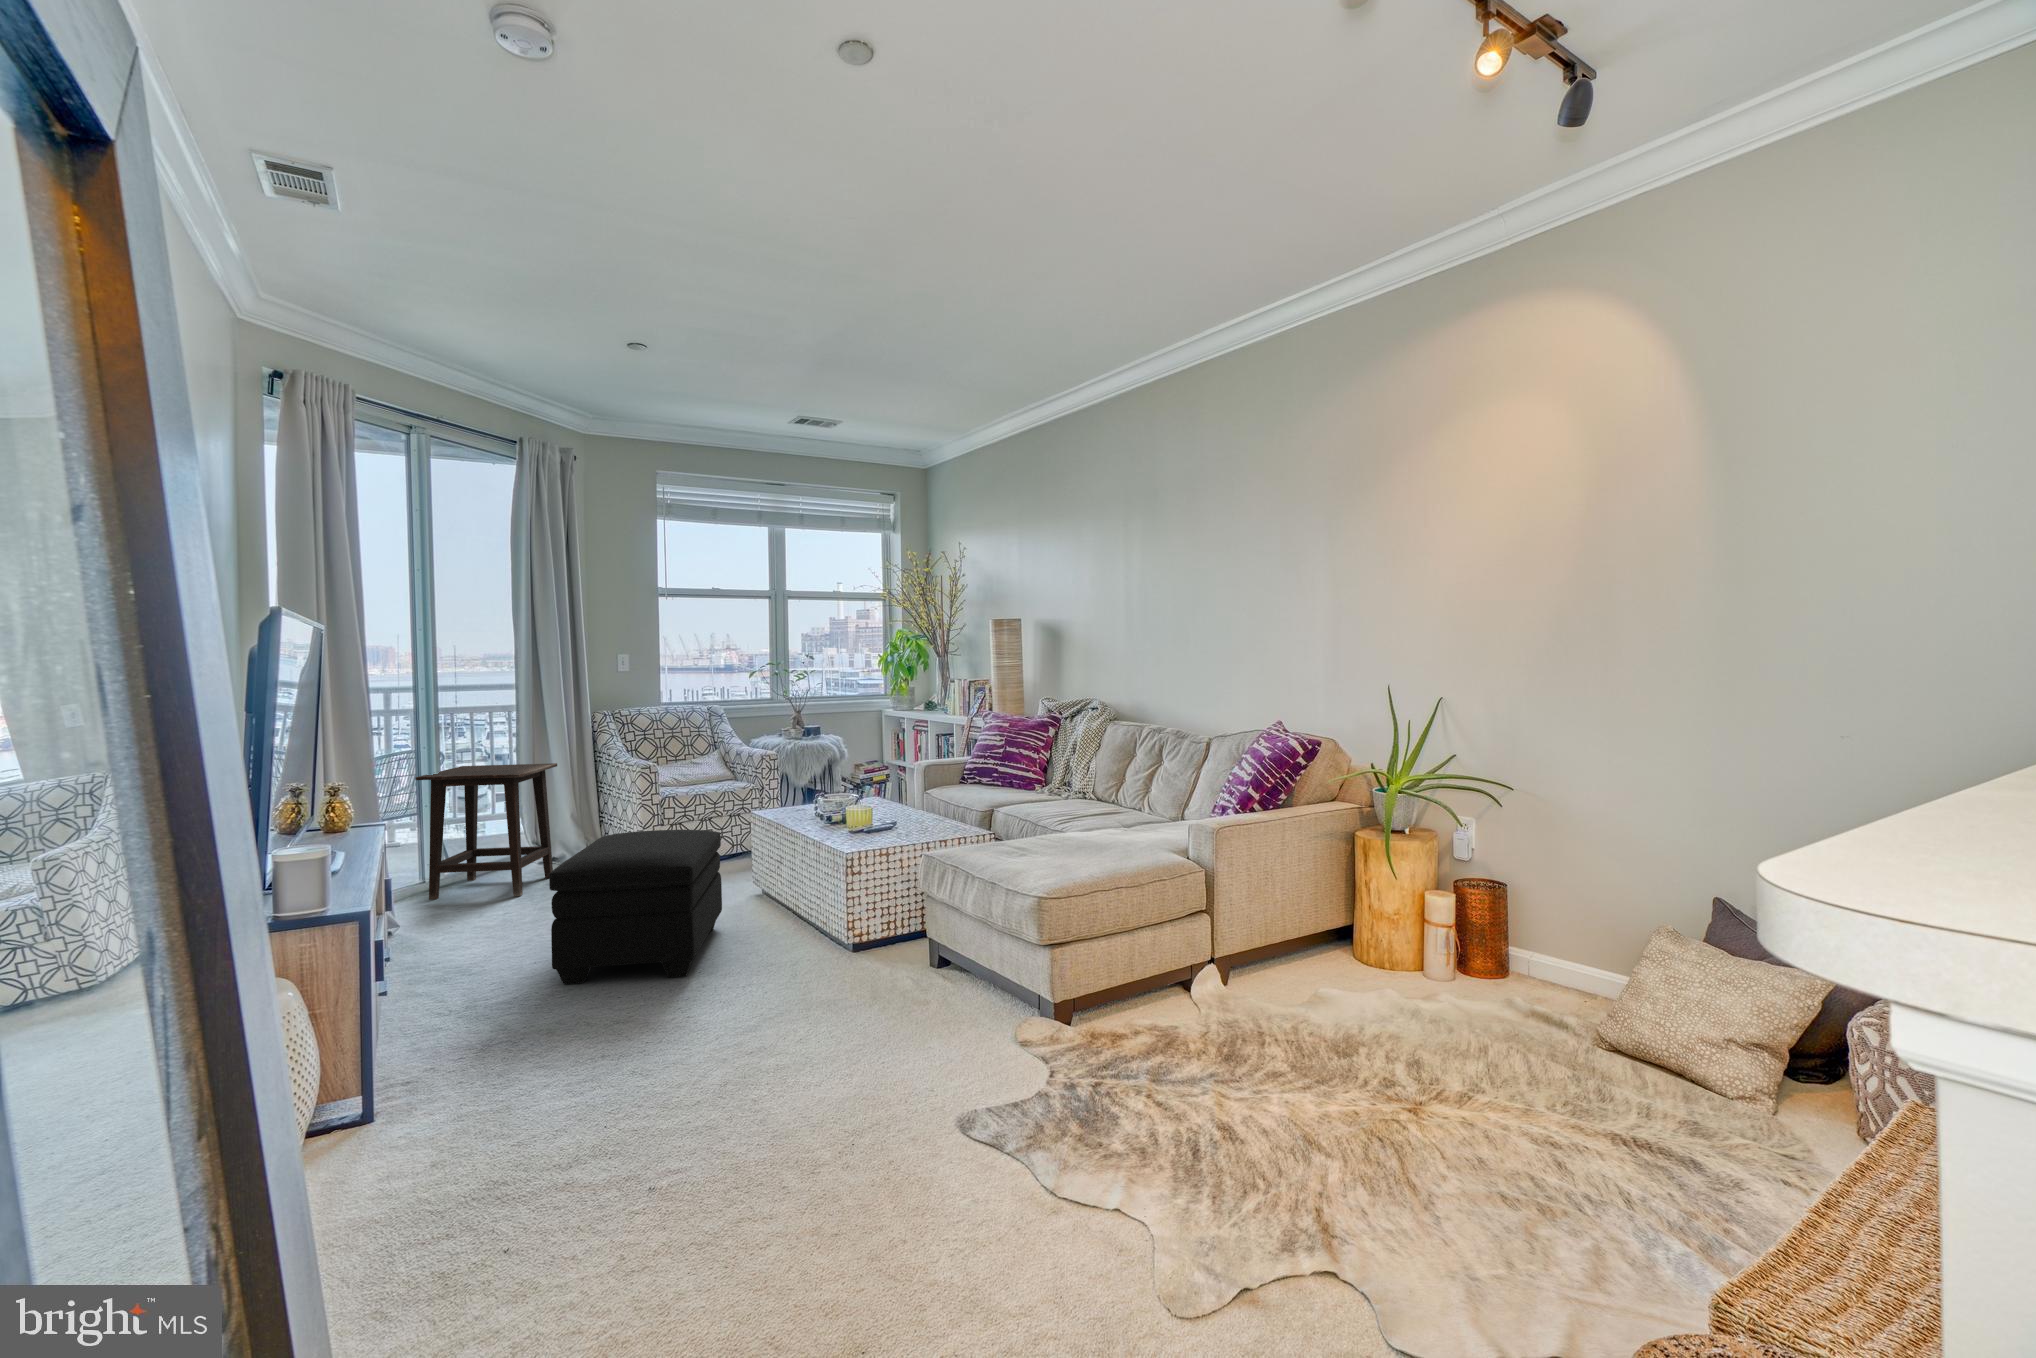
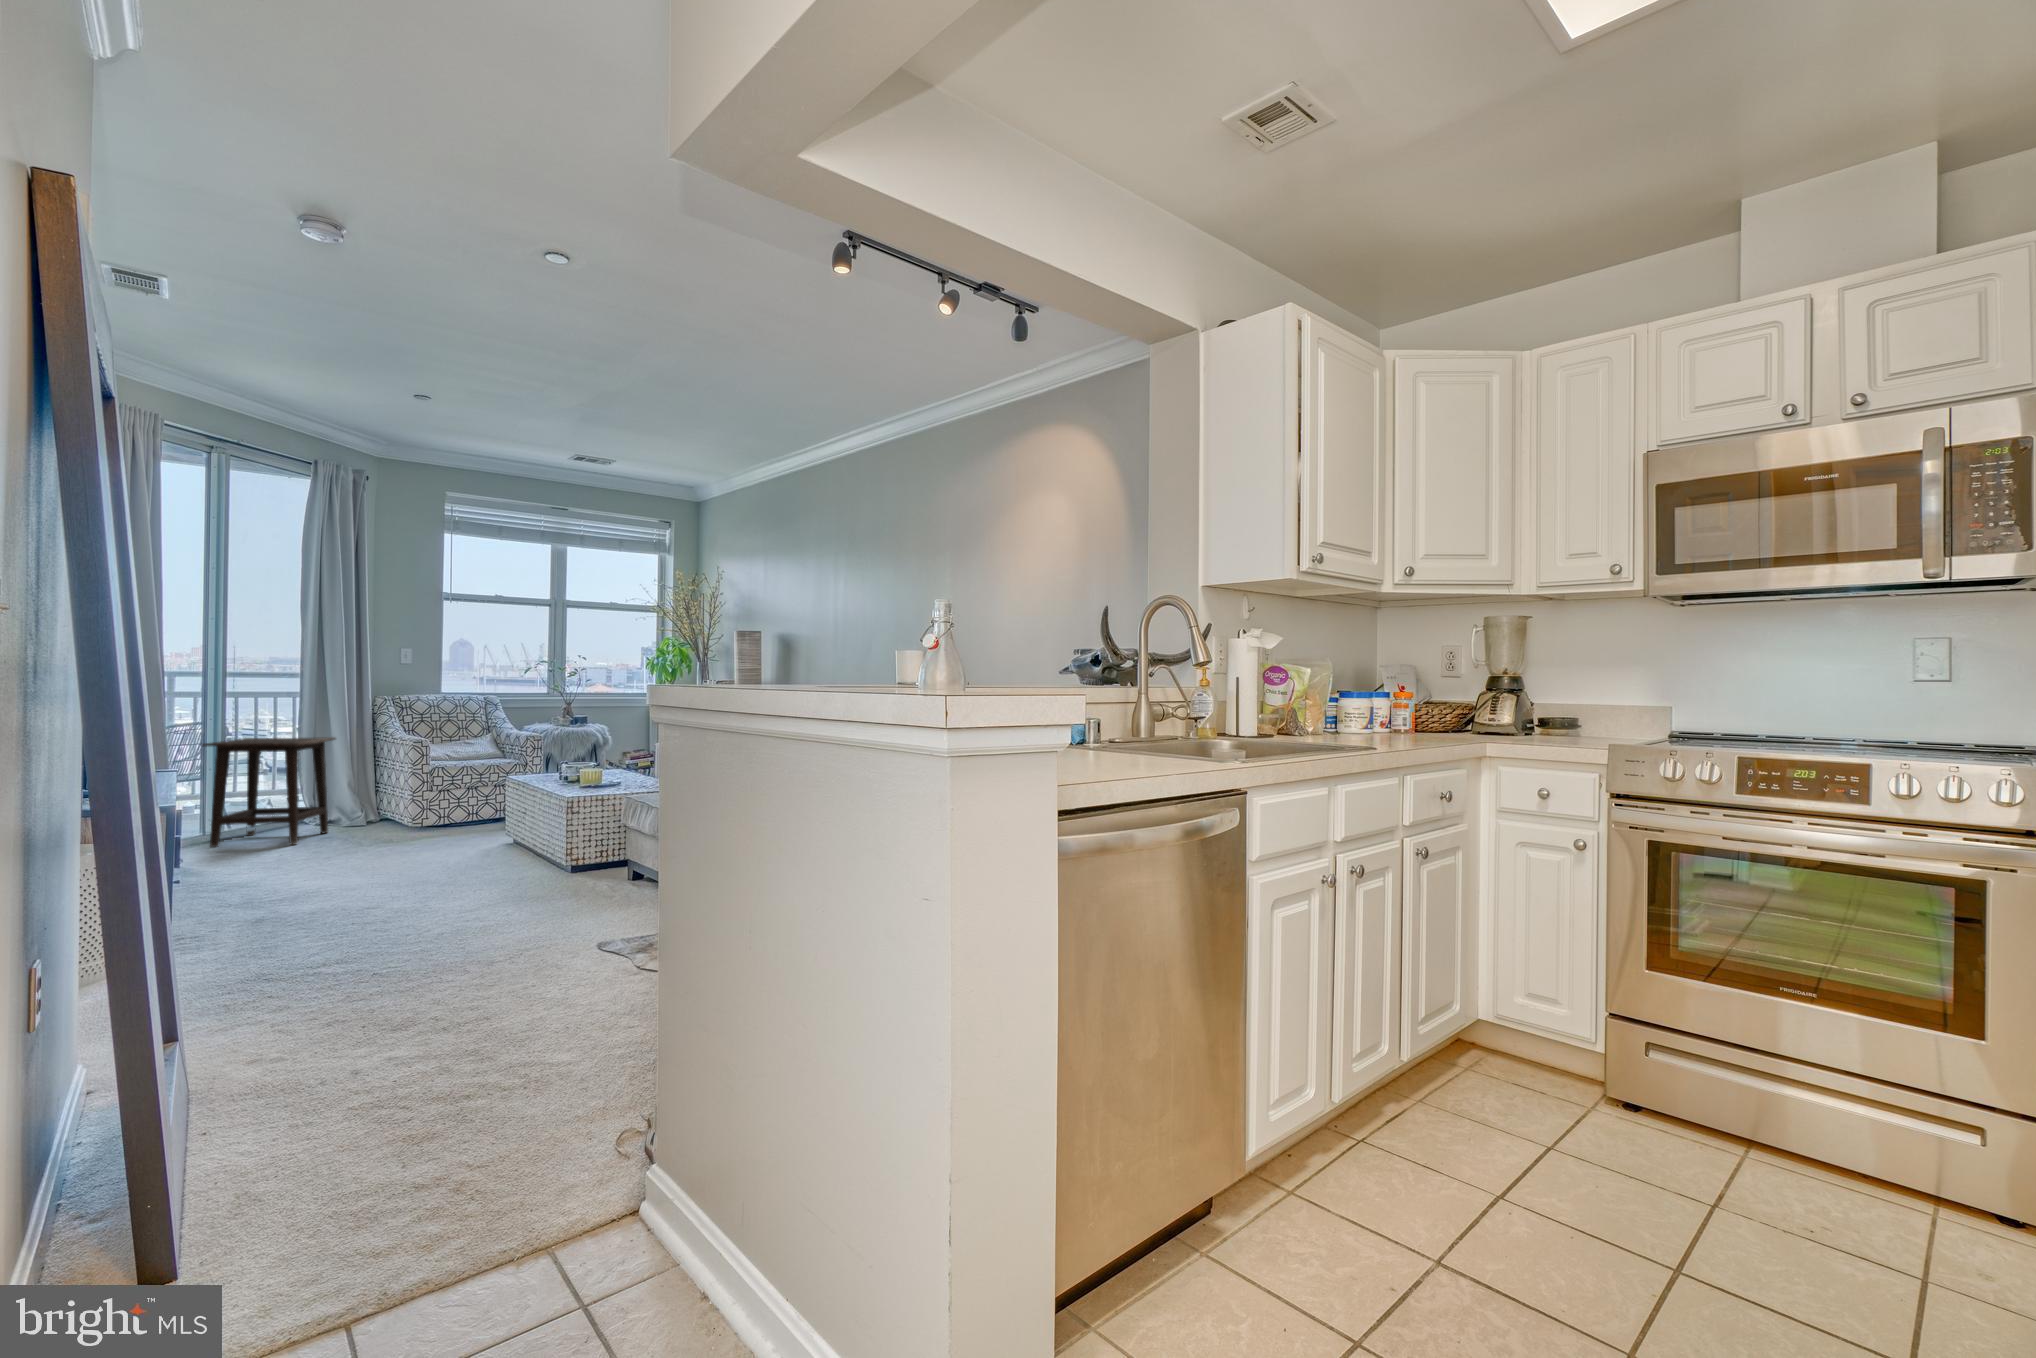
ottoman: present [549,830,722,985] -> none [318,784,472,893]

